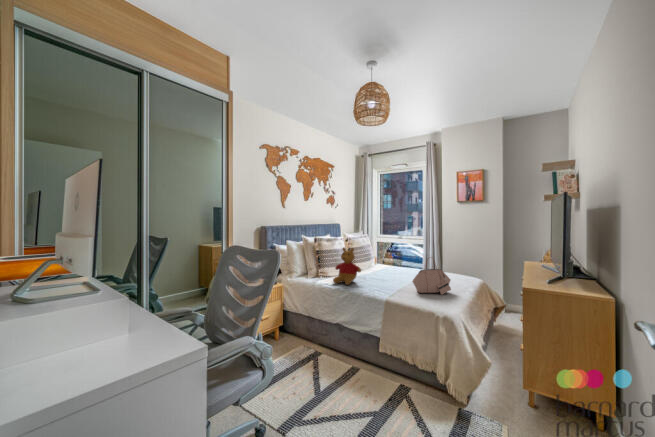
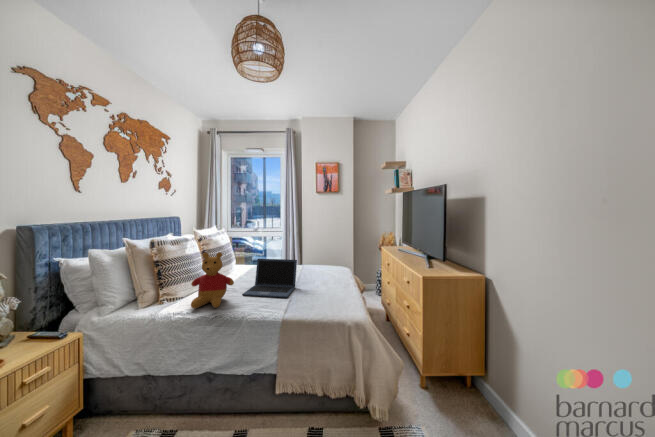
laptop: none [368,257,414,288] -> present [242,259,297,297]
handbag: present [412,260,451,295] -> none [305,255,344,299]

